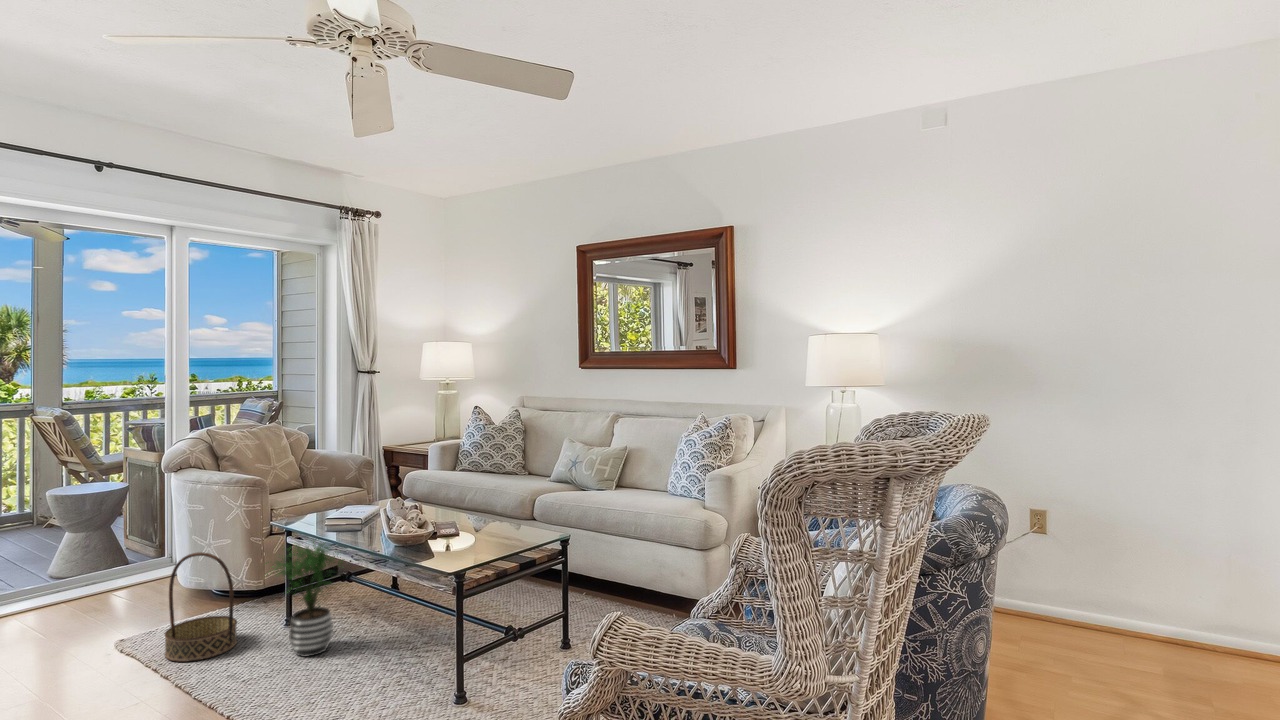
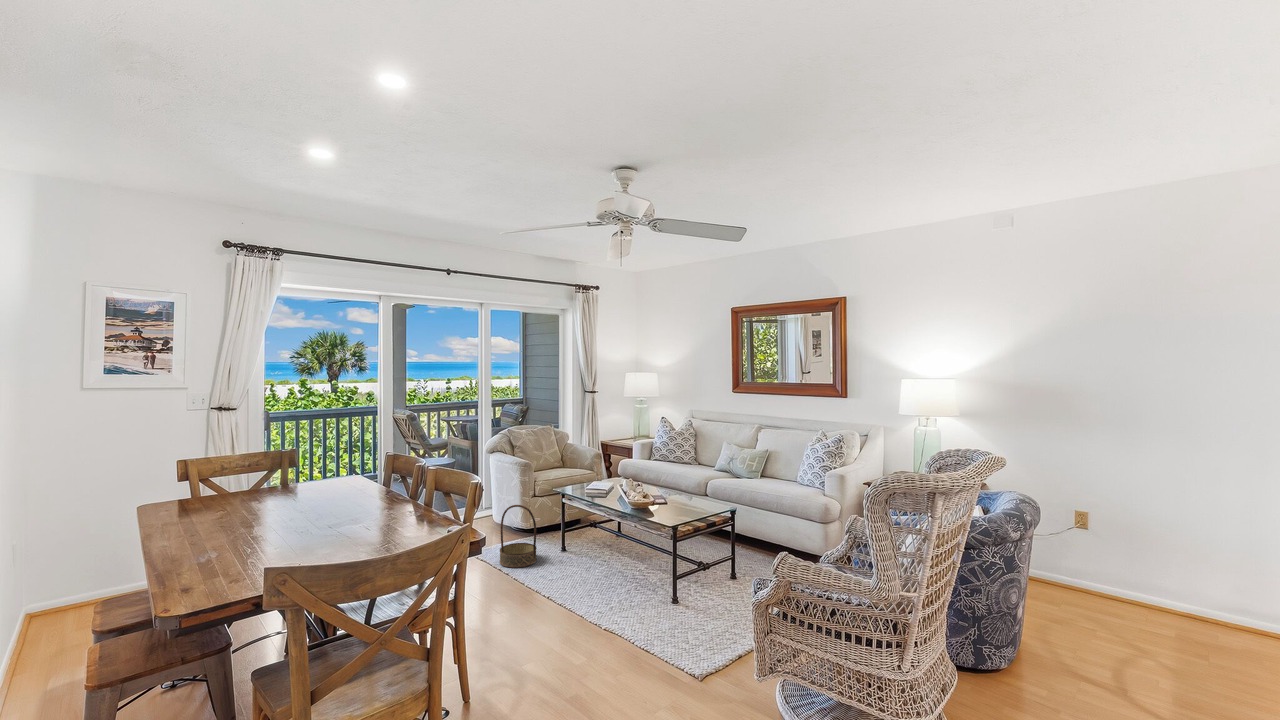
potted plant: present [265,540,345,656] -> none [555,501,602,571]

